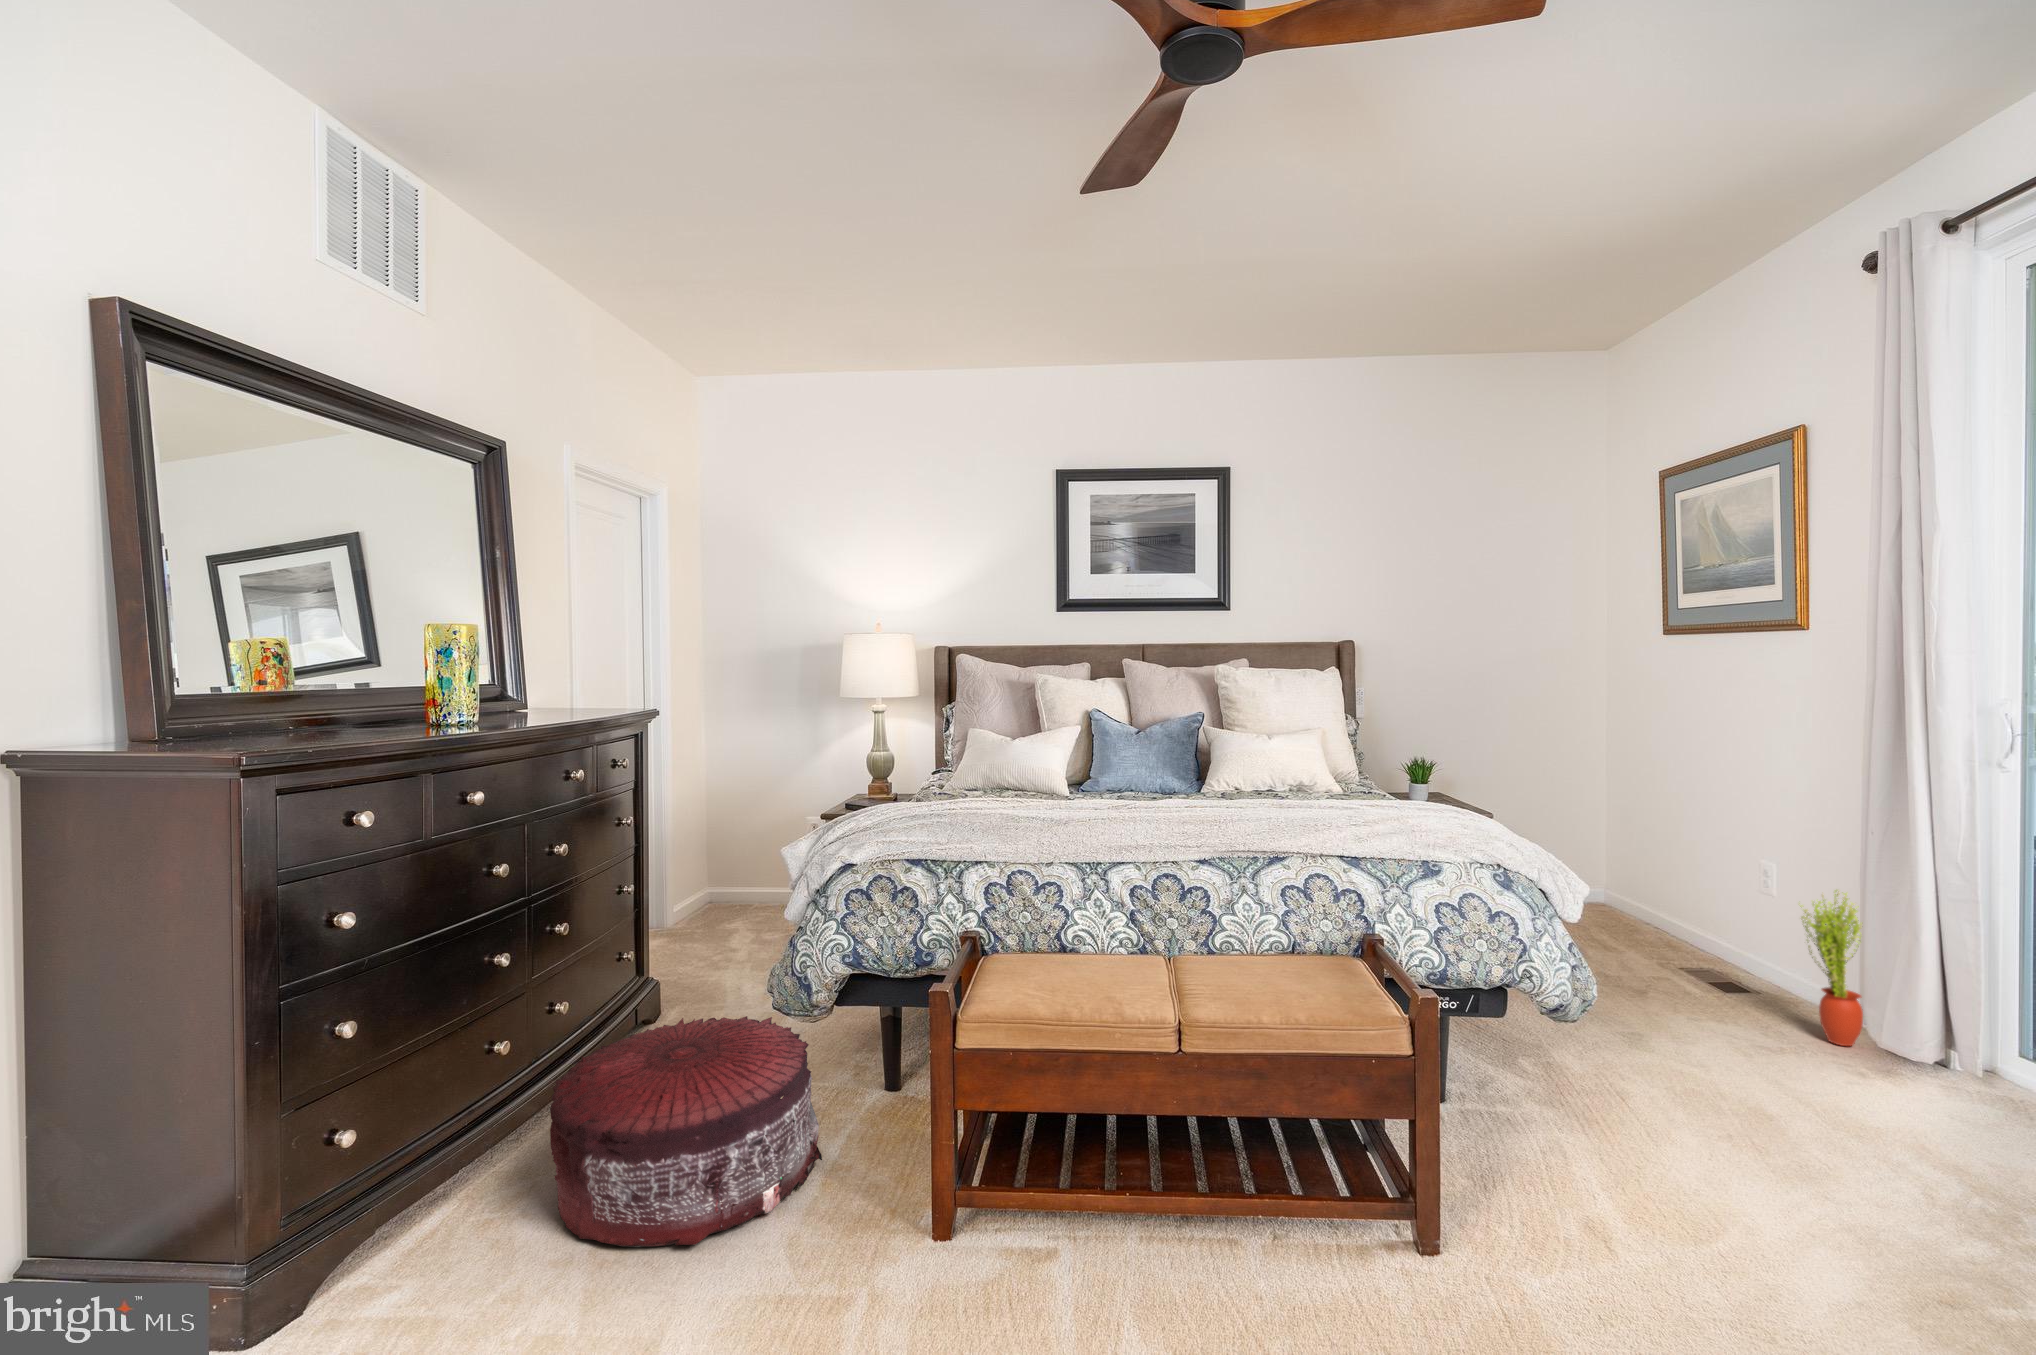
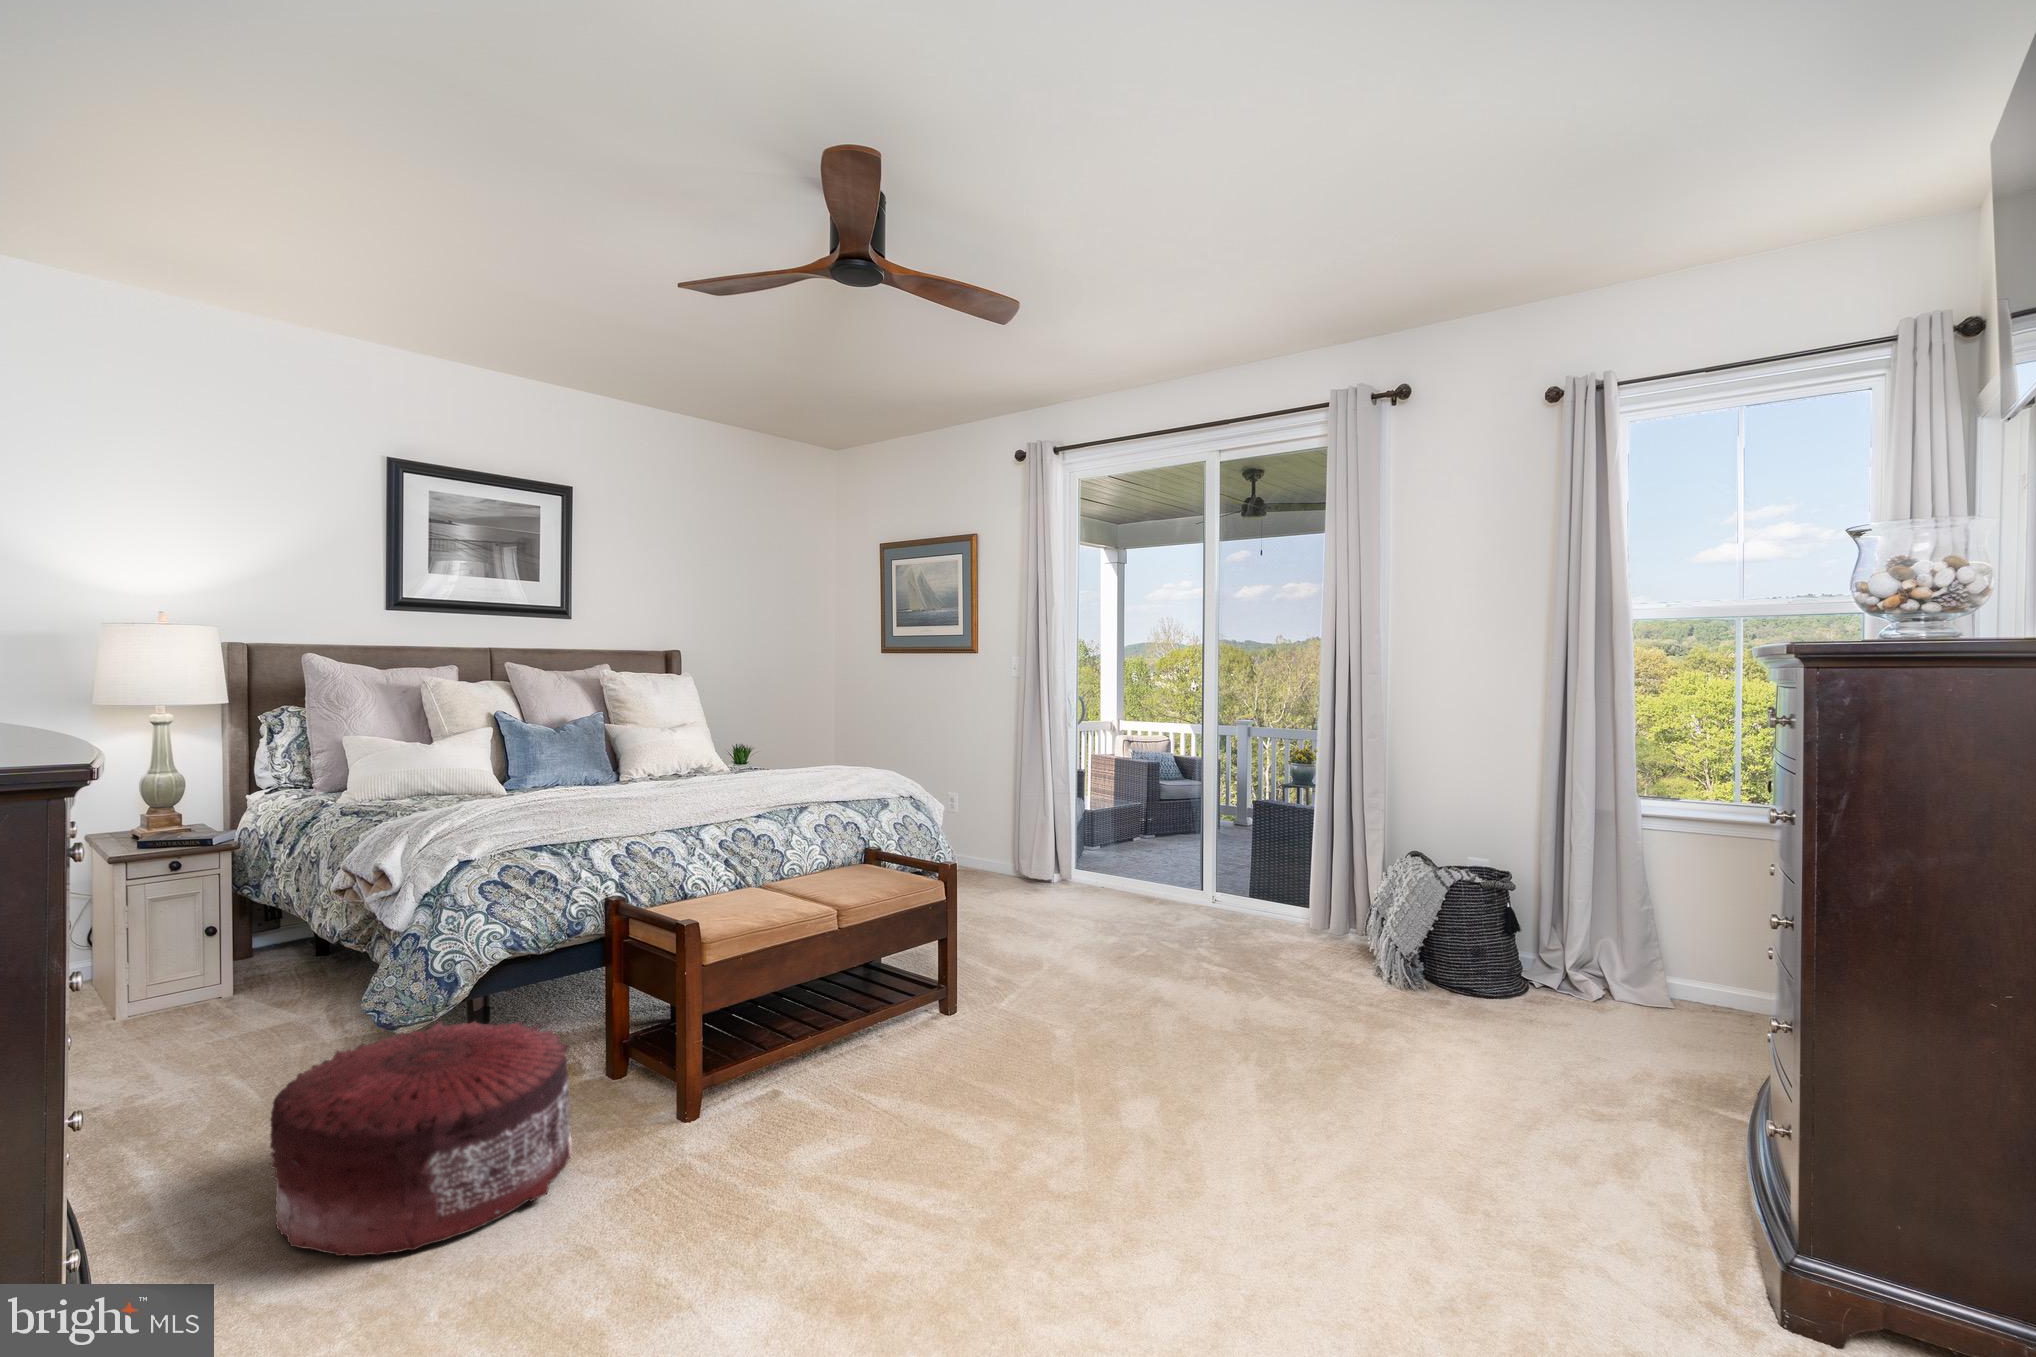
potted plant: present [1800,890,1863,1046] -> none [990,799,1020,885]

